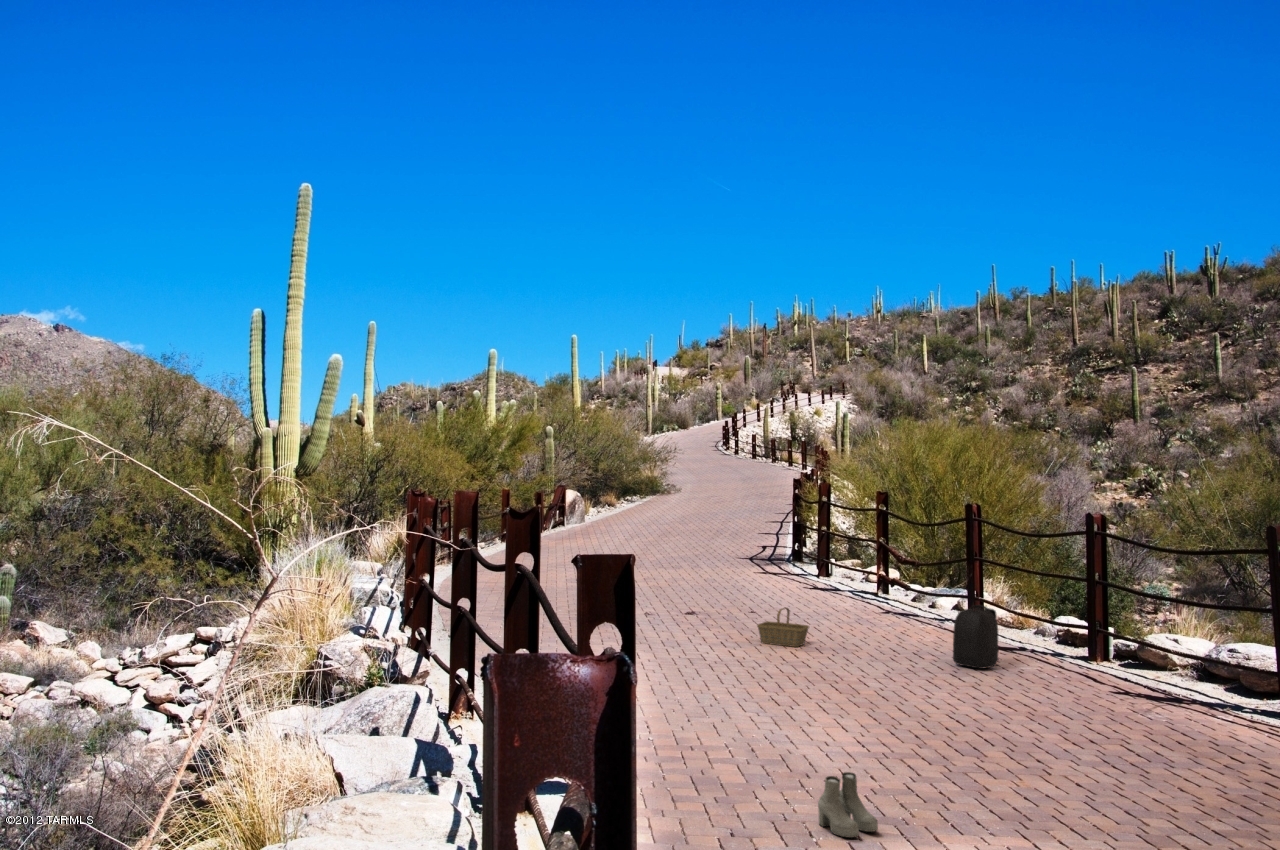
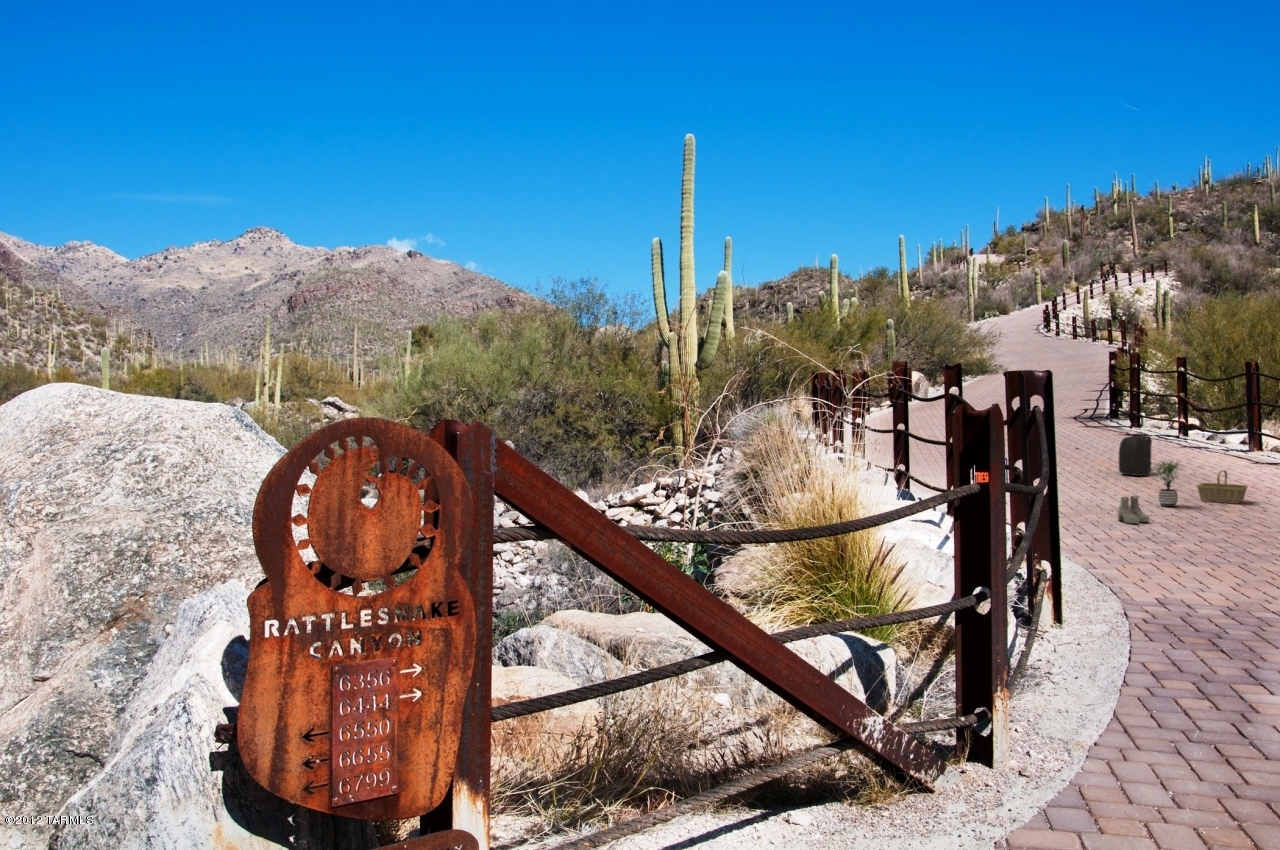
backpack: present [953,605,999,669] -> present [1119,434,1152,476]
basket: present [757,608,809,647] -> present [1197,470,1248,504]
potted plant: none [866,680,928,771] -> present [1150,461,1181,507]

